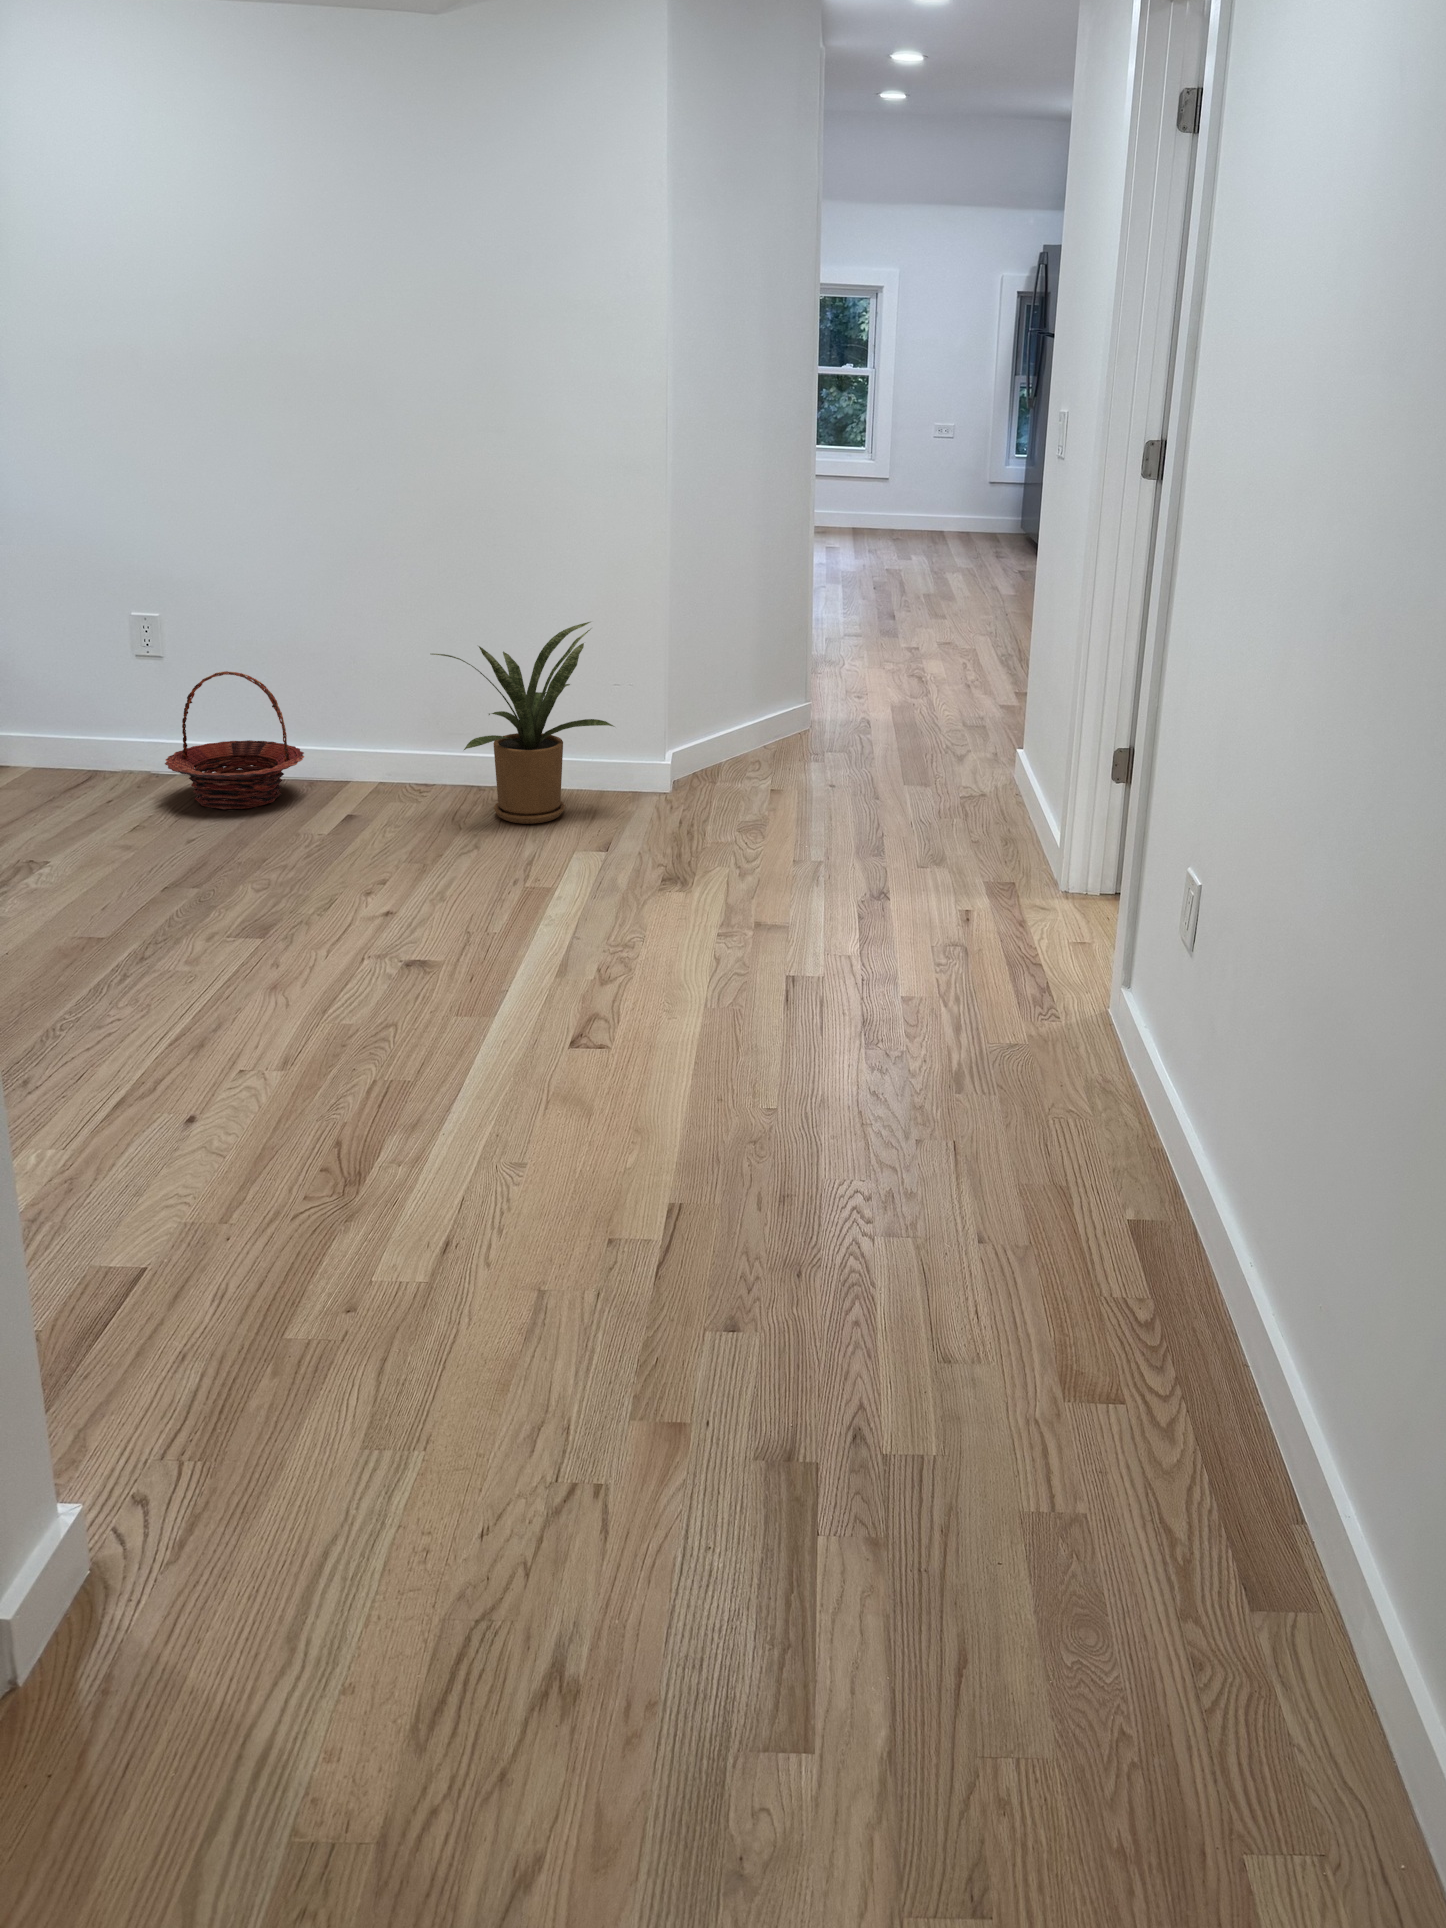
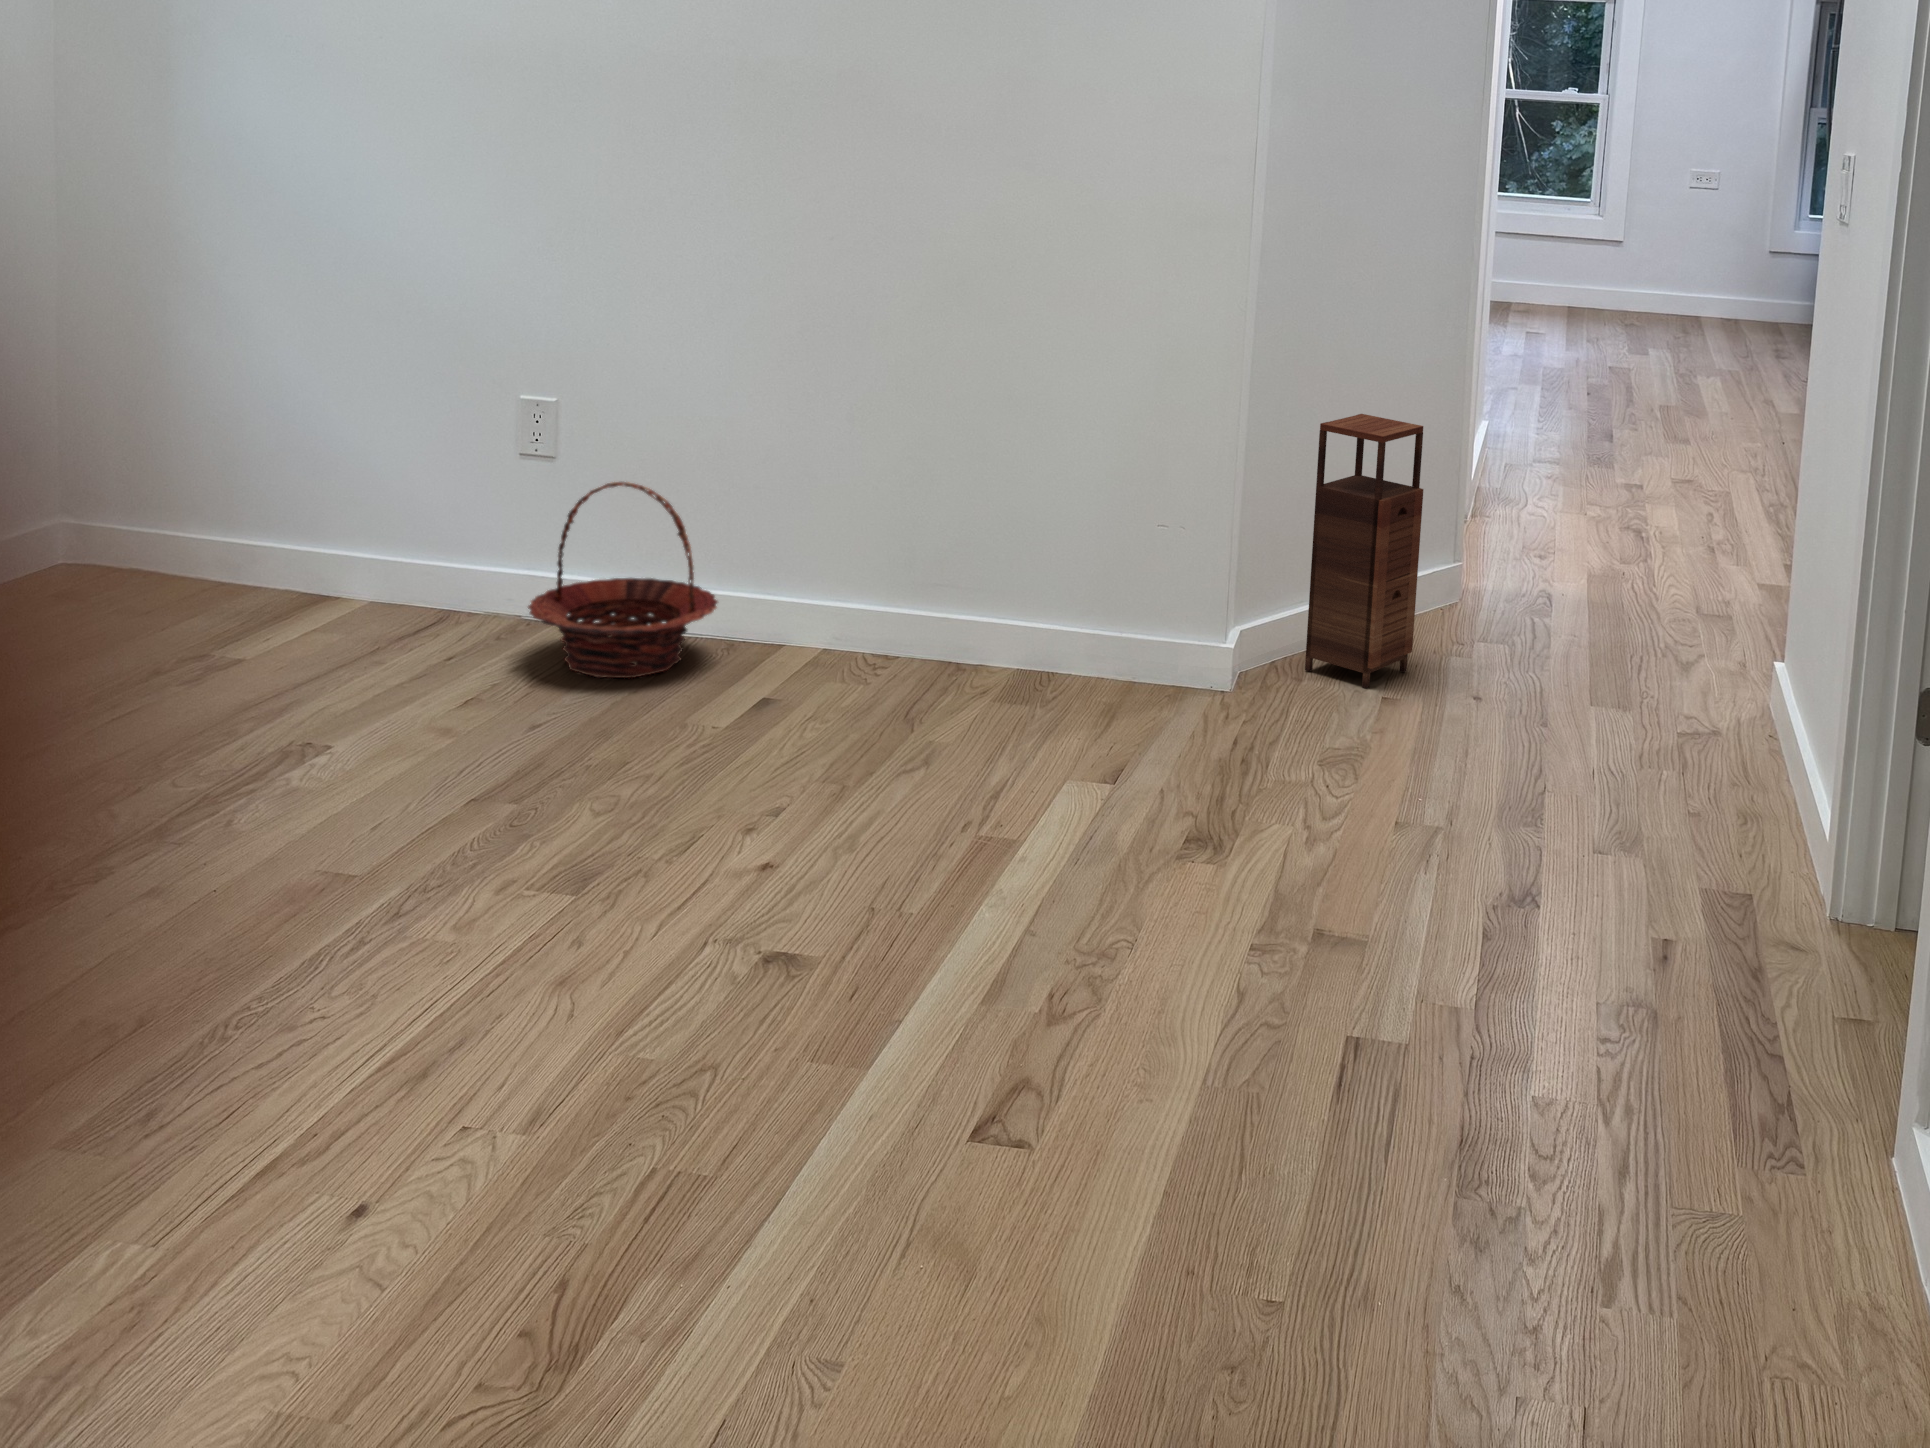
storage cabinet: none [716,601,790,784] -> present [1305,414,1423,688]
house plant: present [431,622,613,824] -> none [879,436,1154,731]

